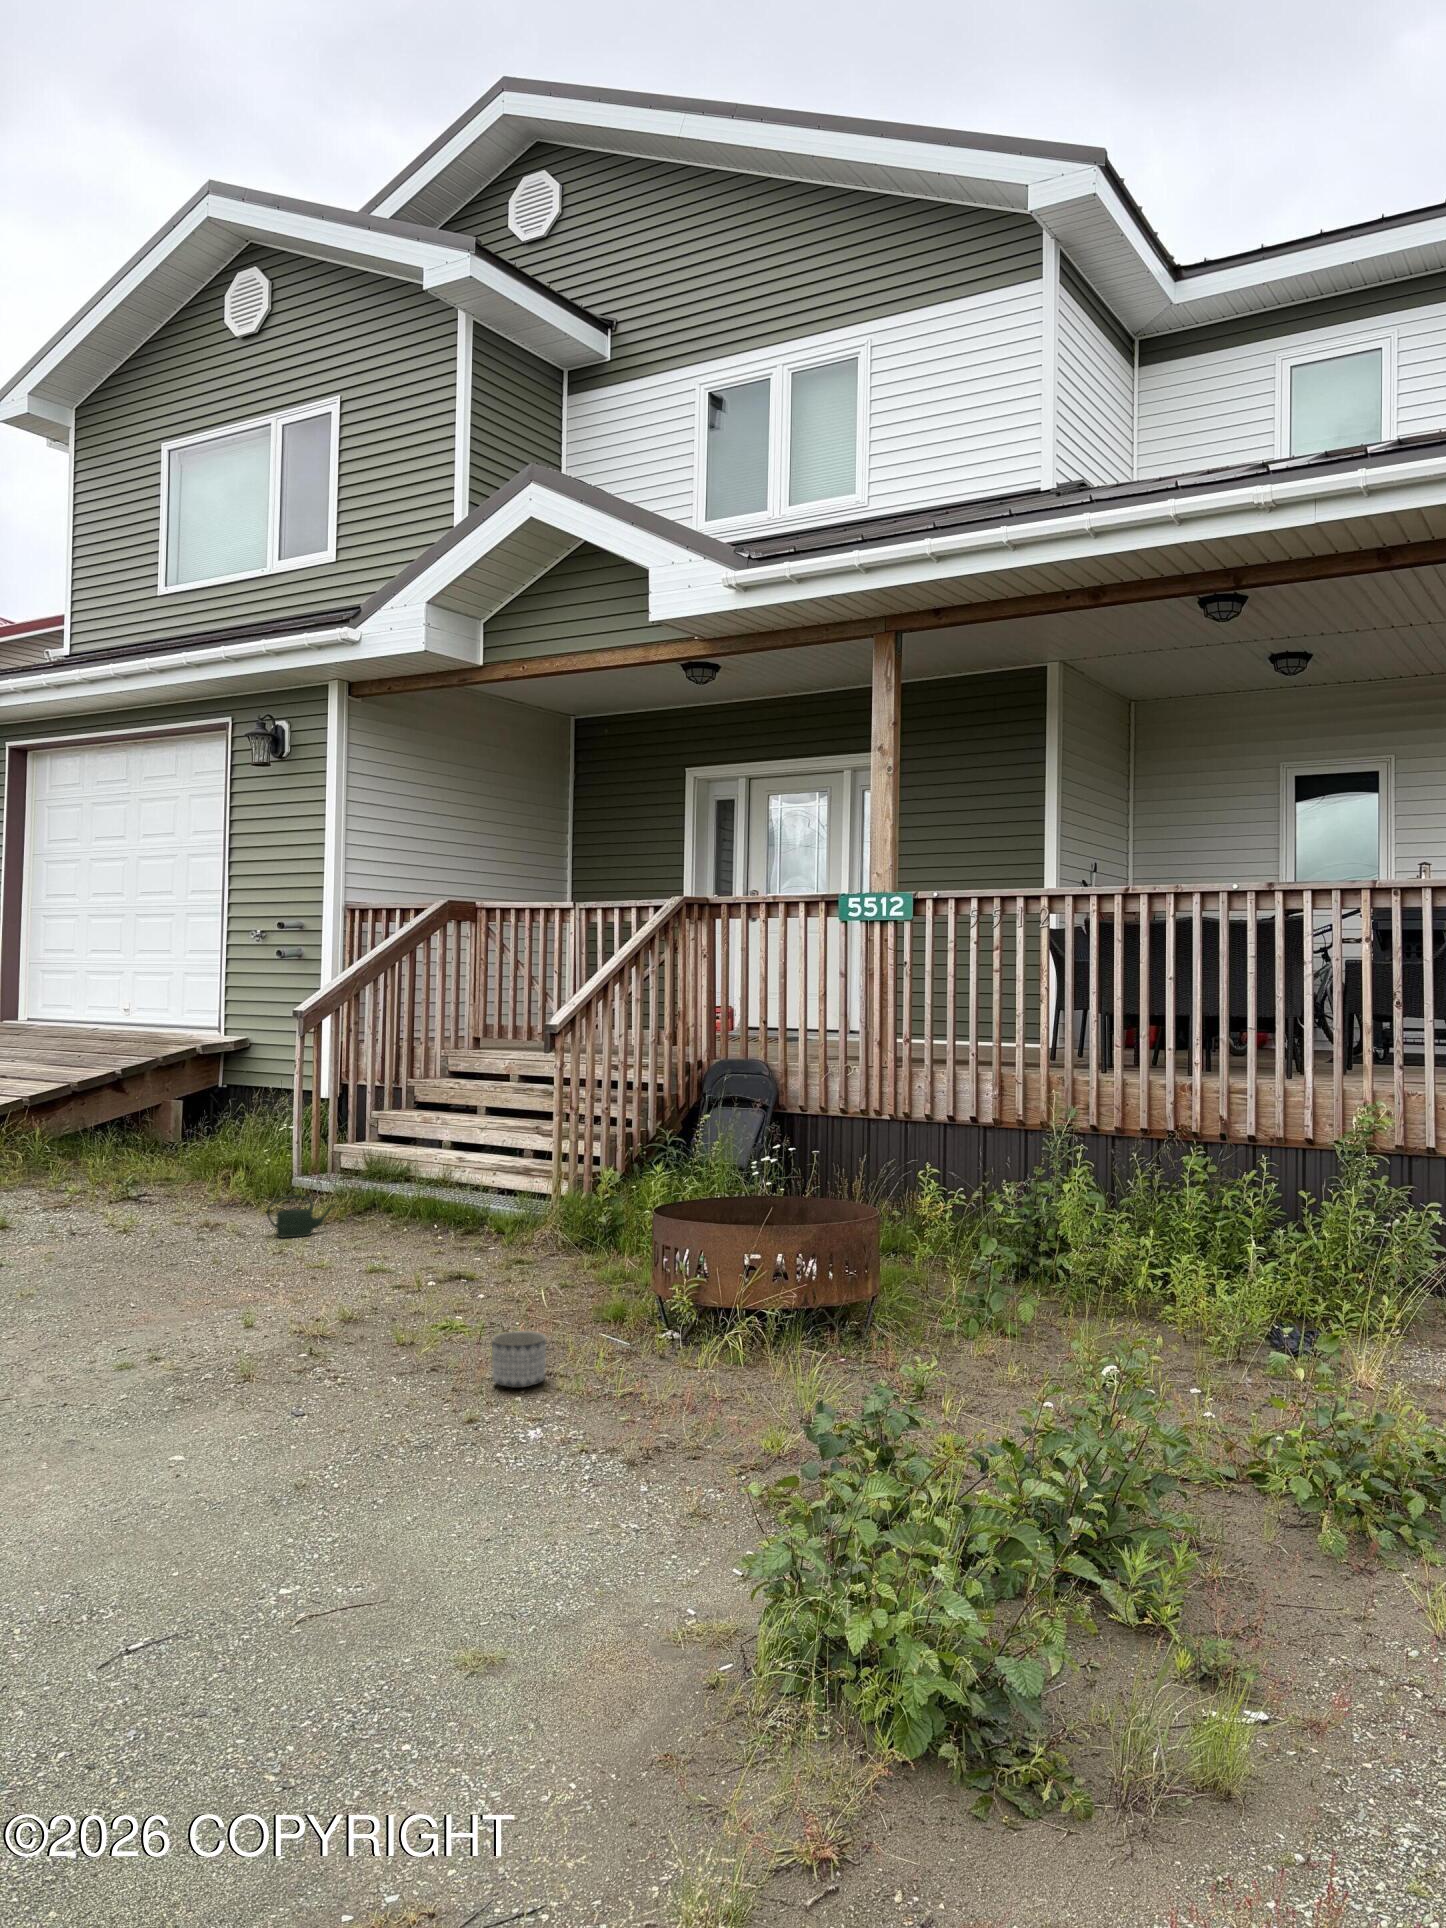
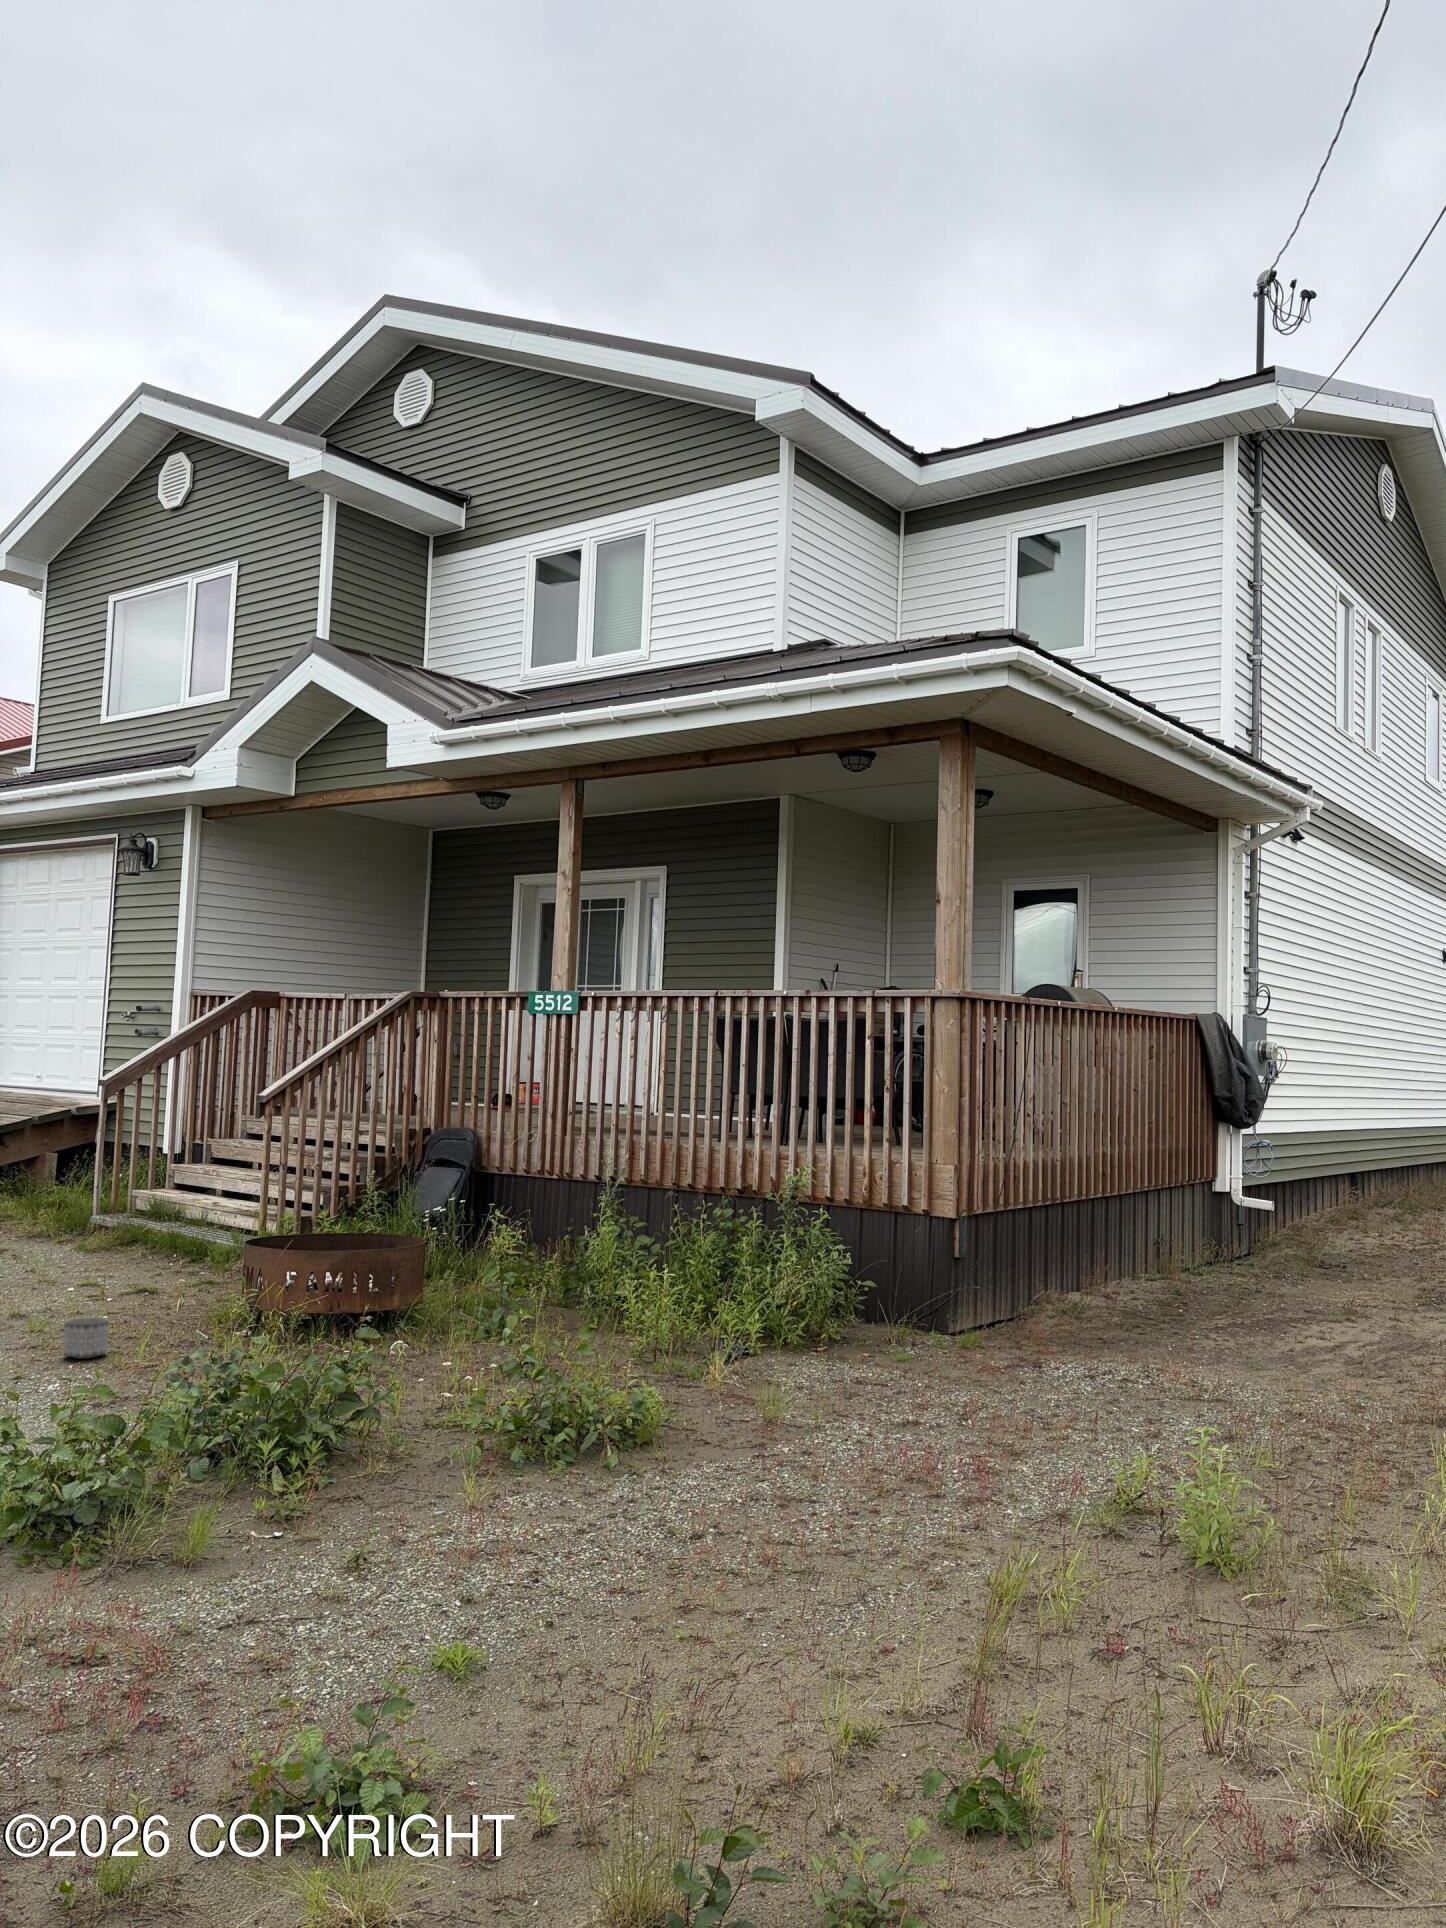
watering can: present [267,1195,336,1238] -> none [33,1225,93,1259]

